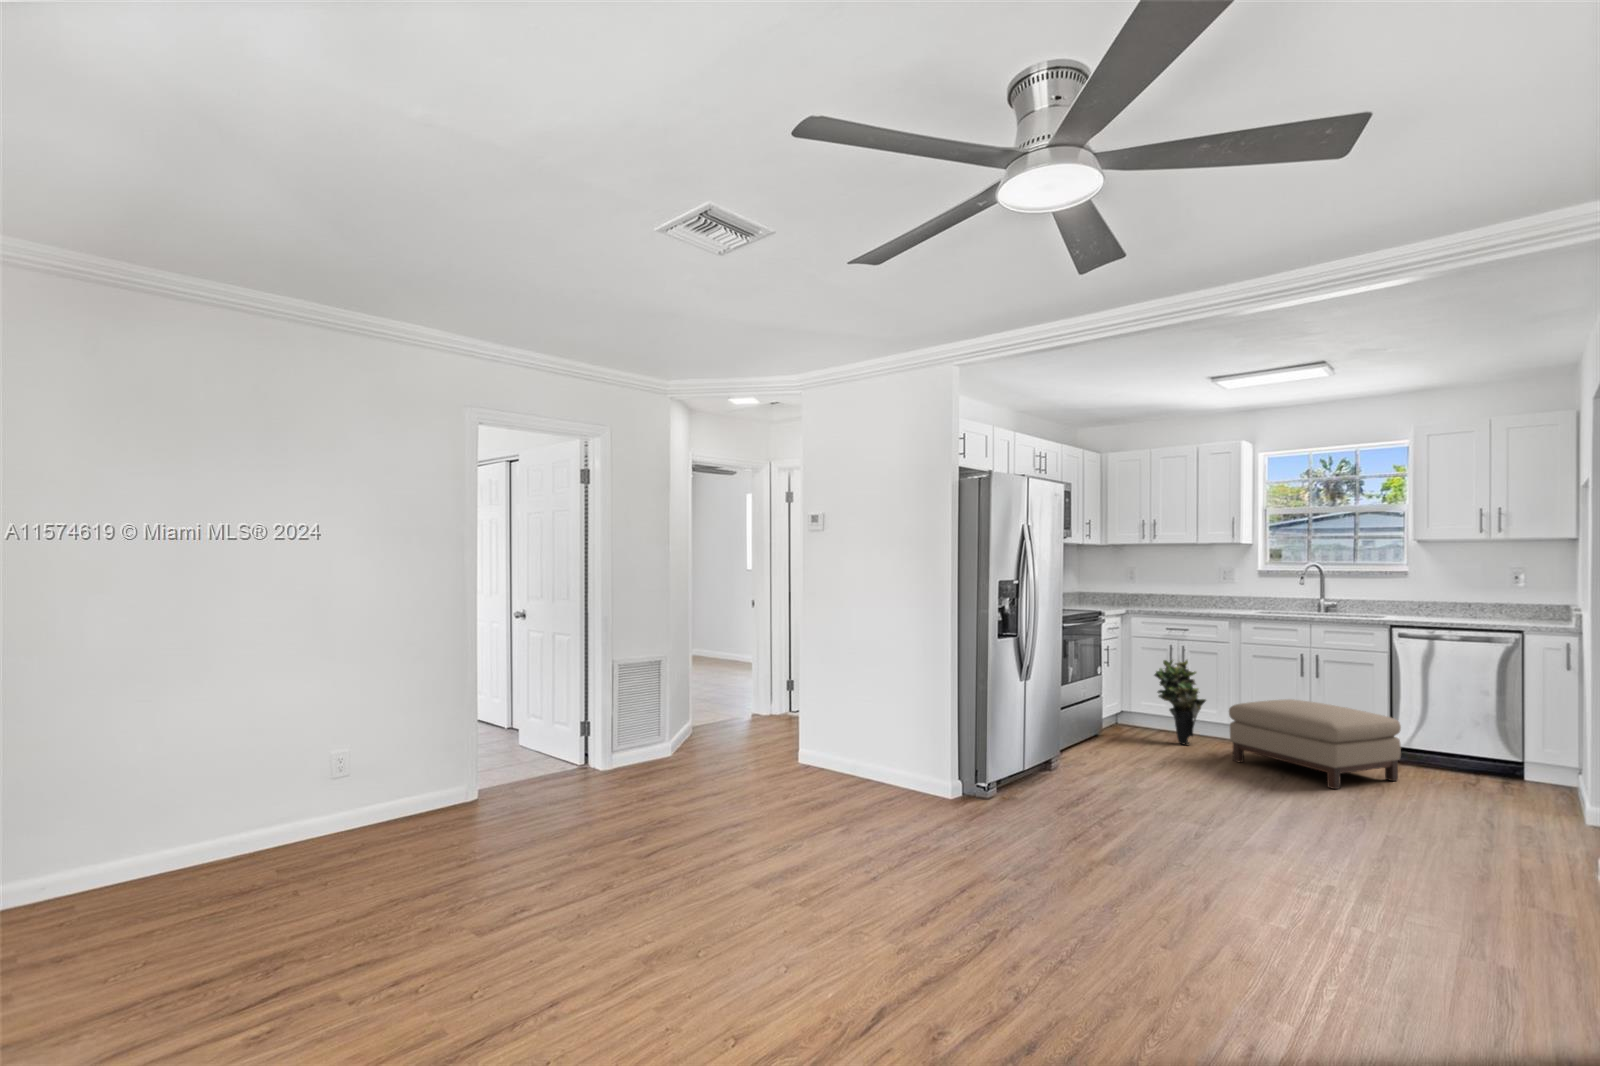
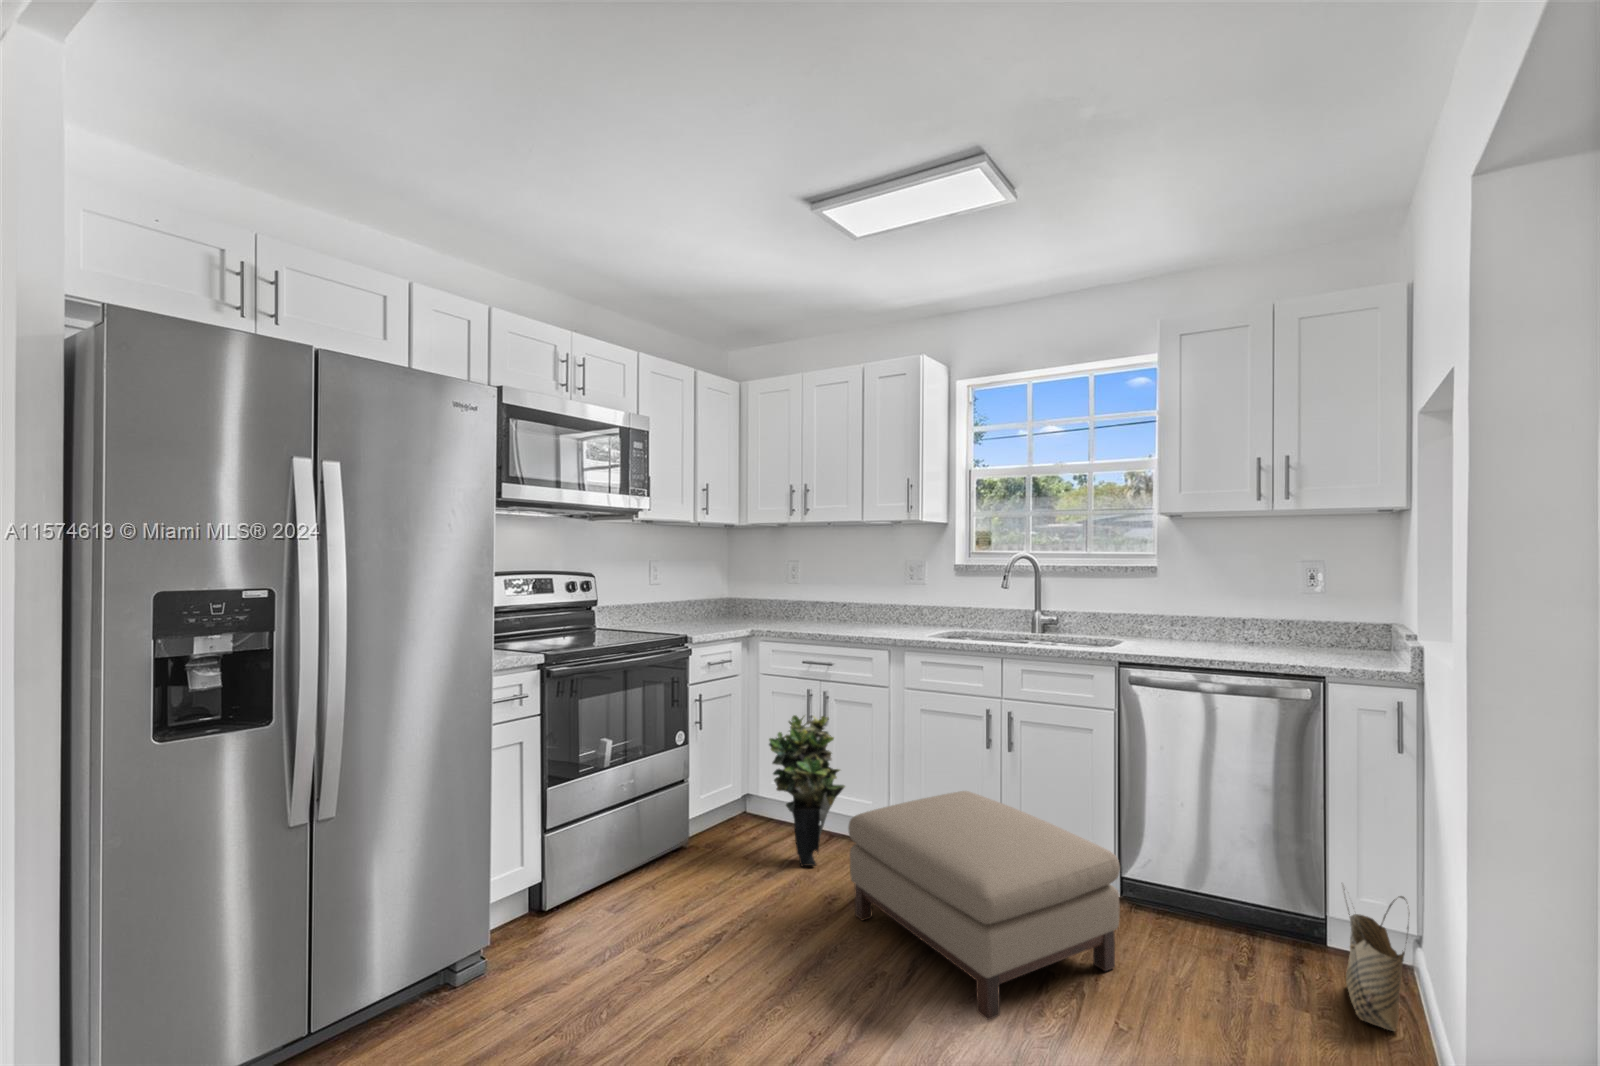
woven basket: none [1531,733,1569,801] -> present [1343,885,1409,1031]

